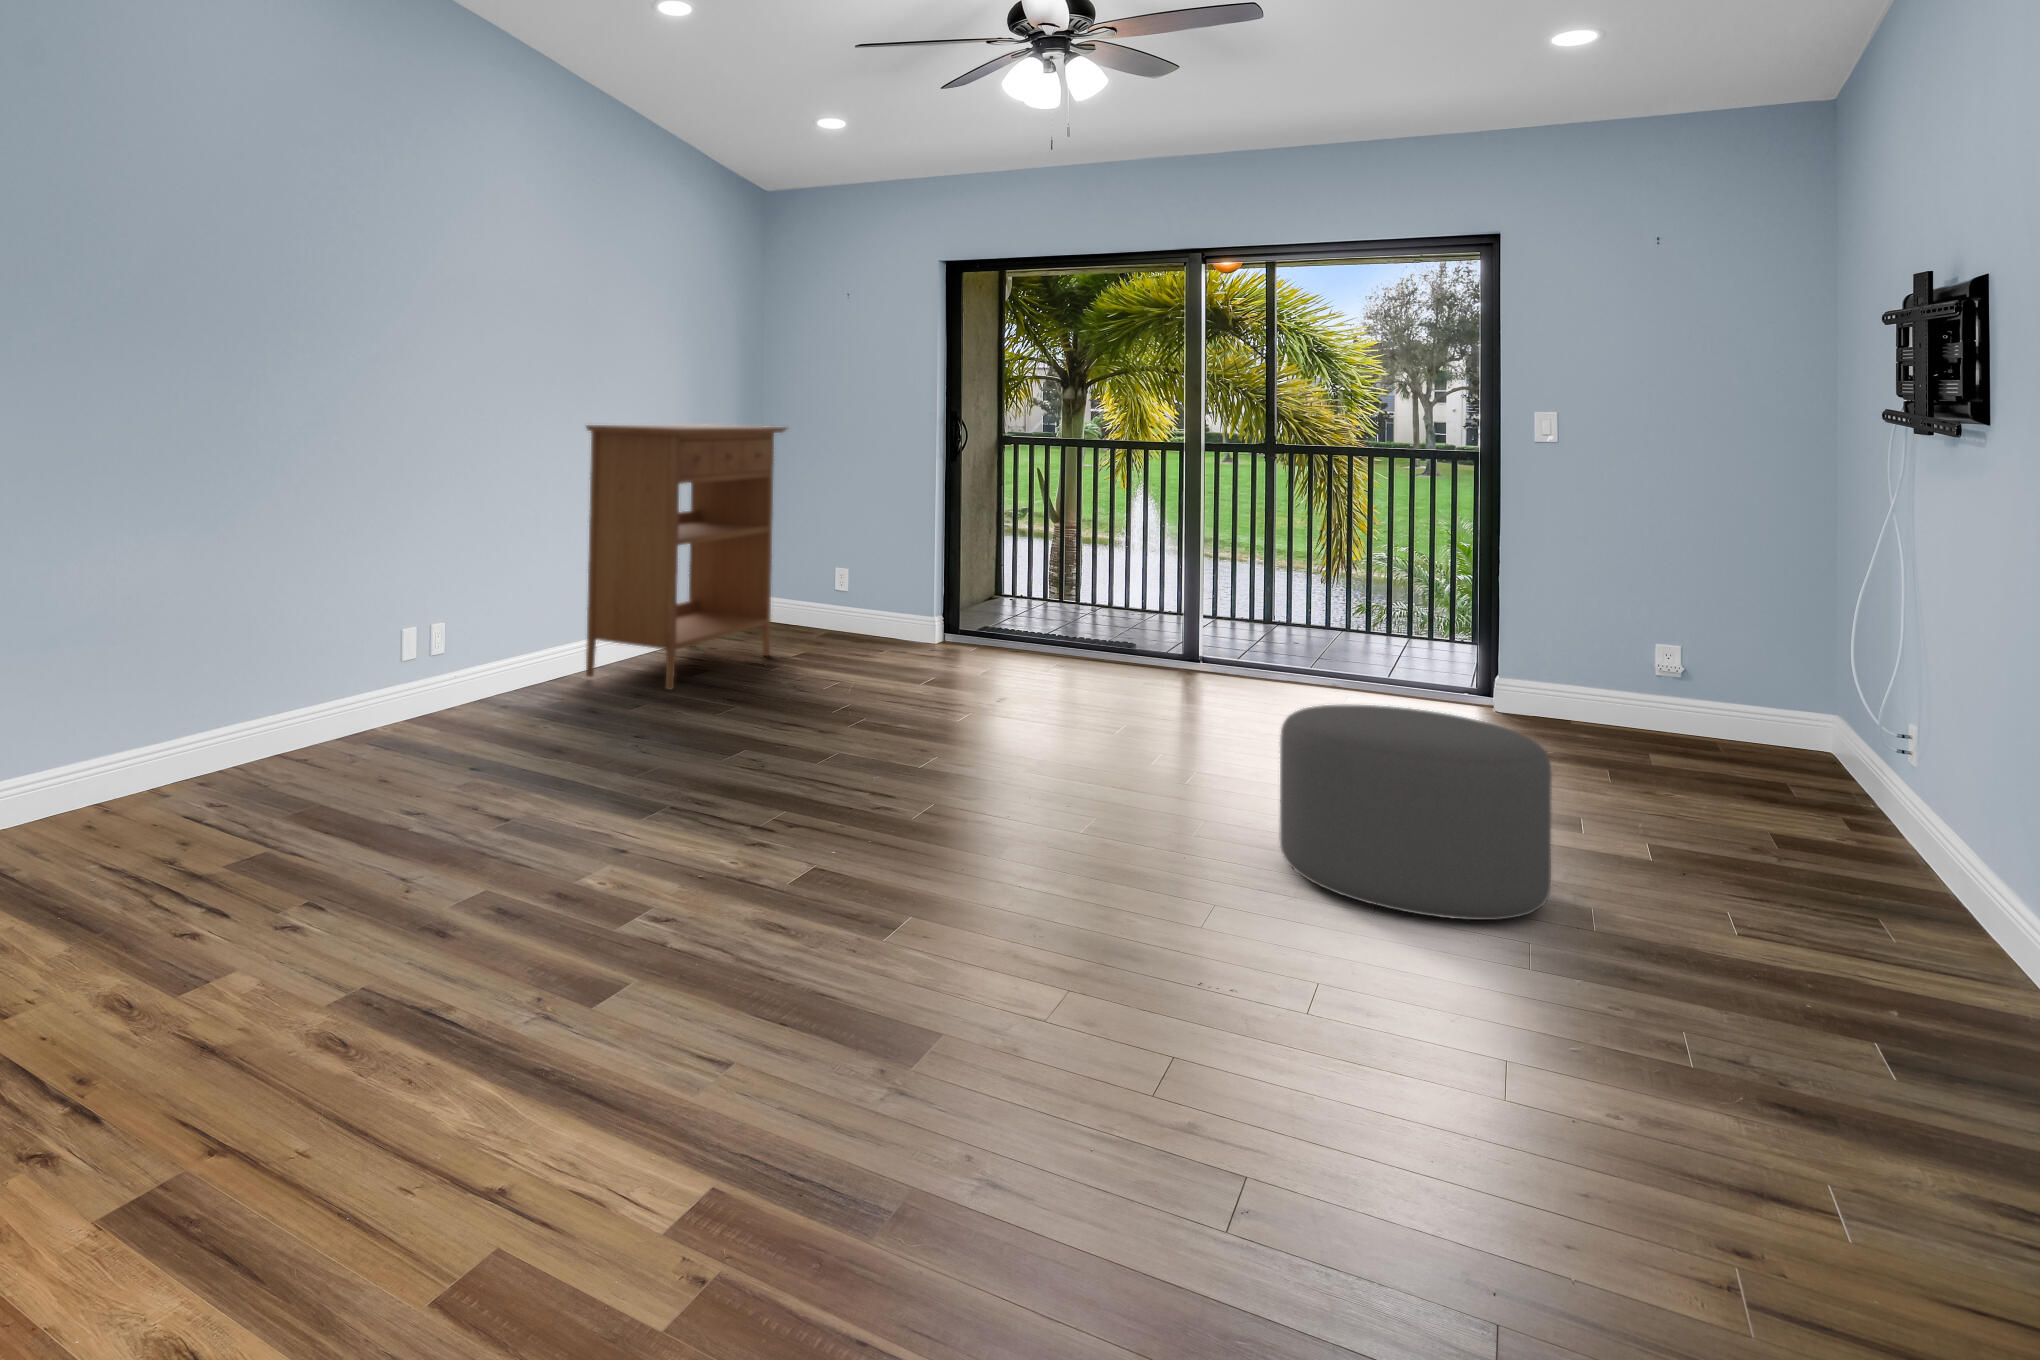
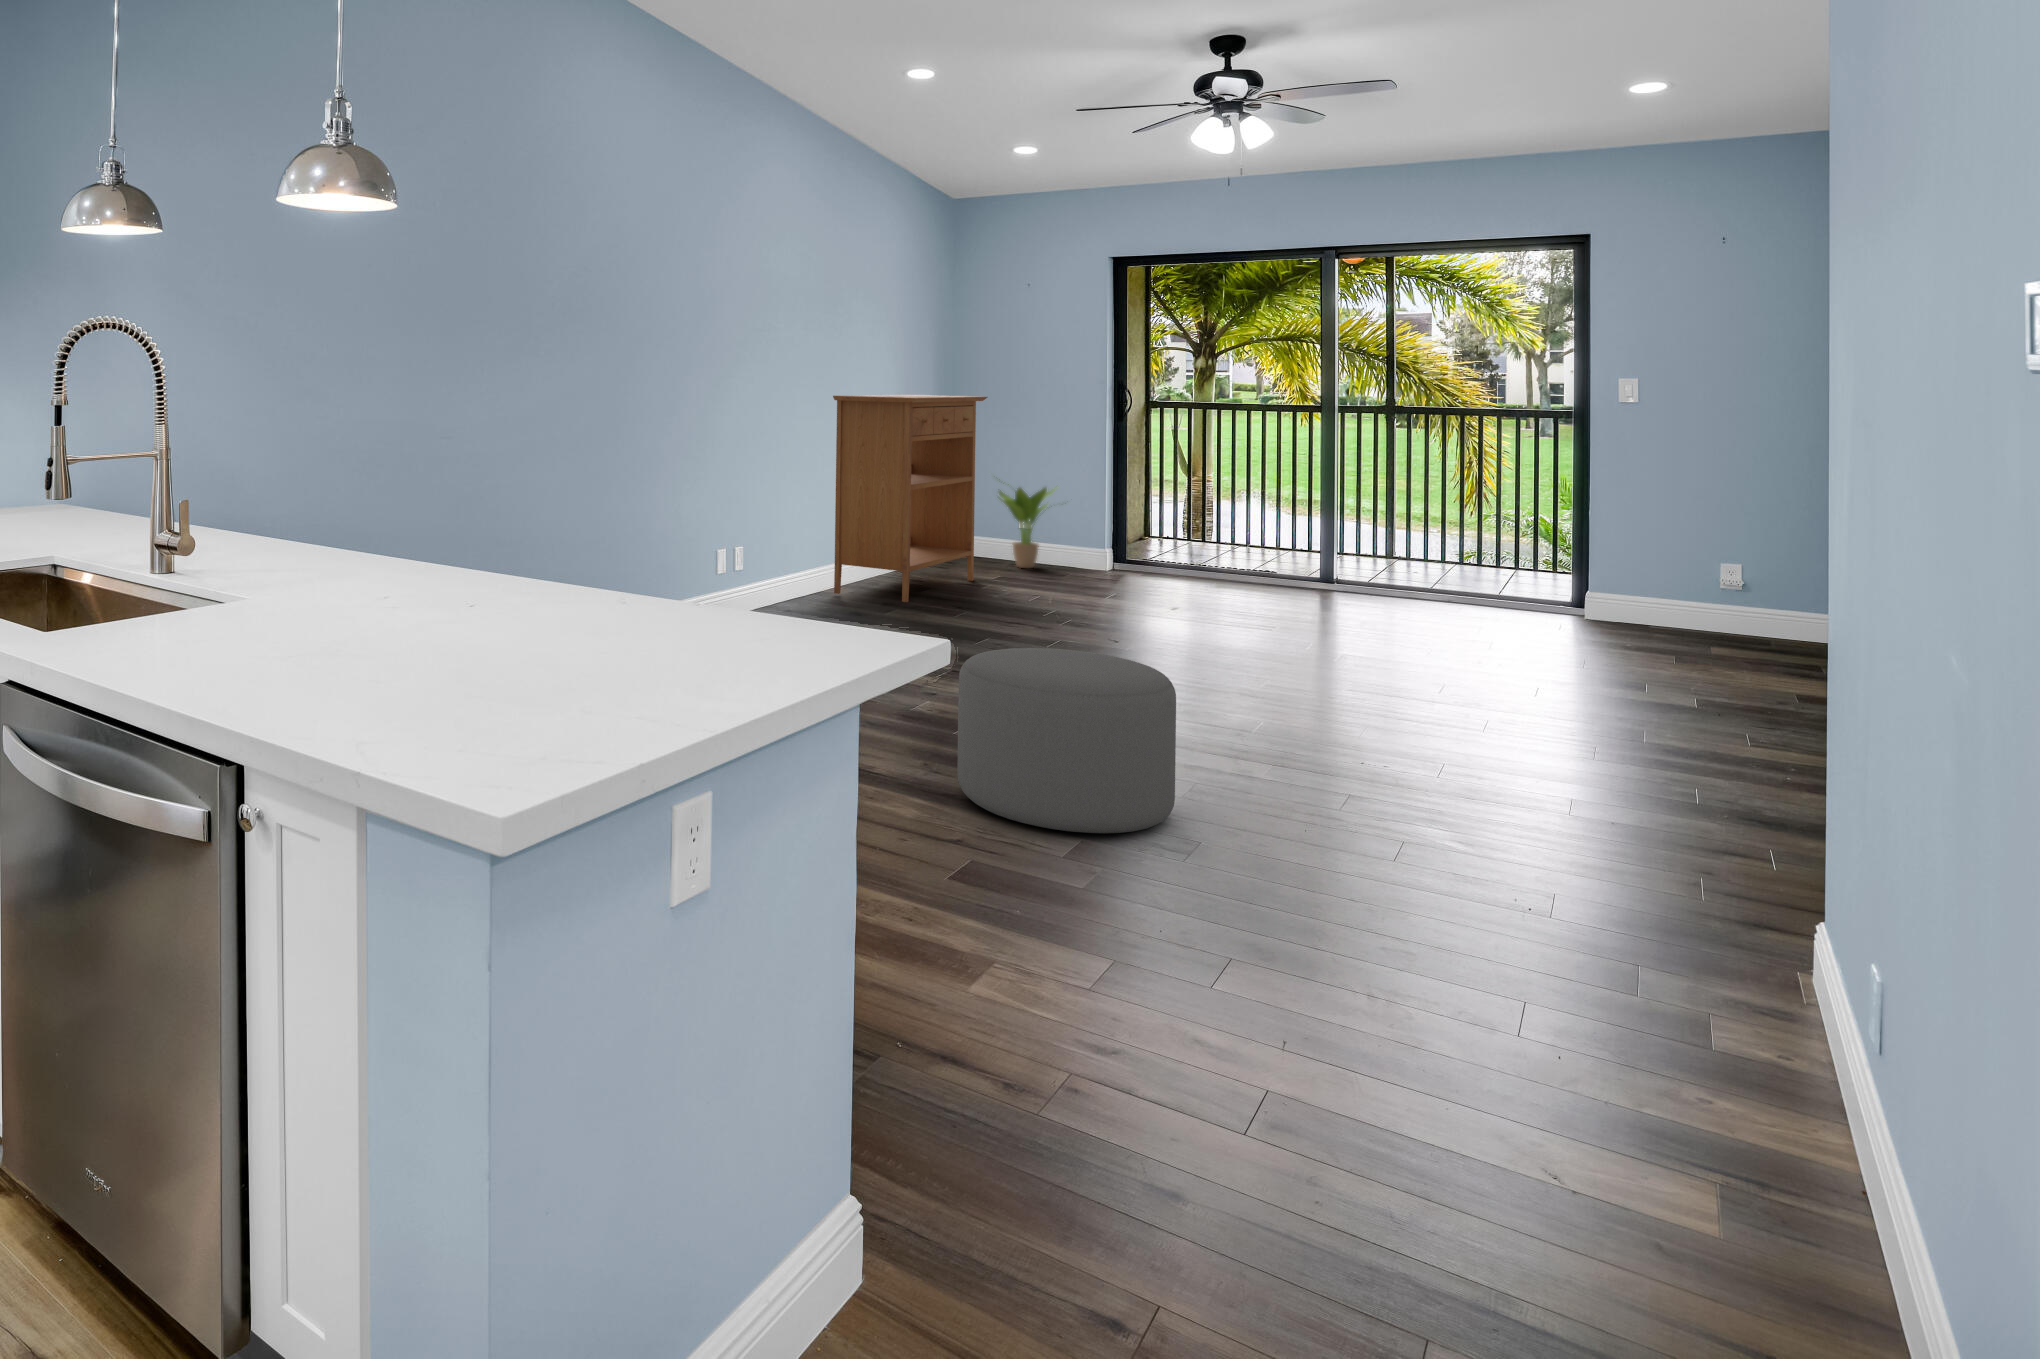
potted plant: none [797,518,895,638] -> present [999,487,1056,568]
ottoman: present [1280,704,1552,920] -> present [957,648,1176,833]

